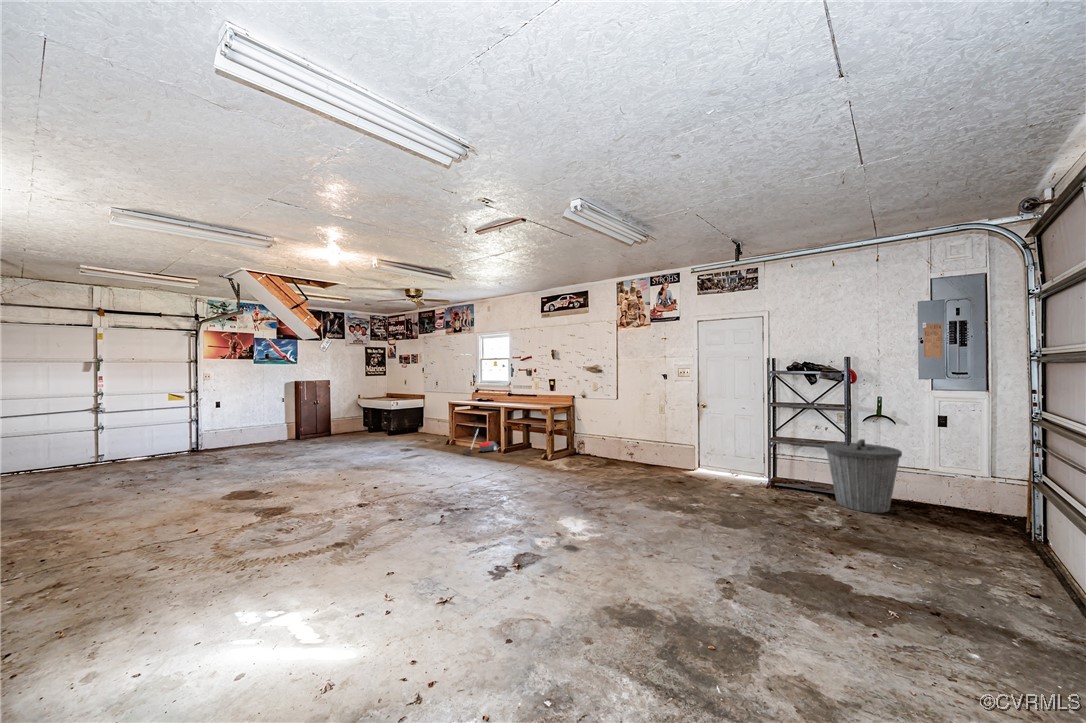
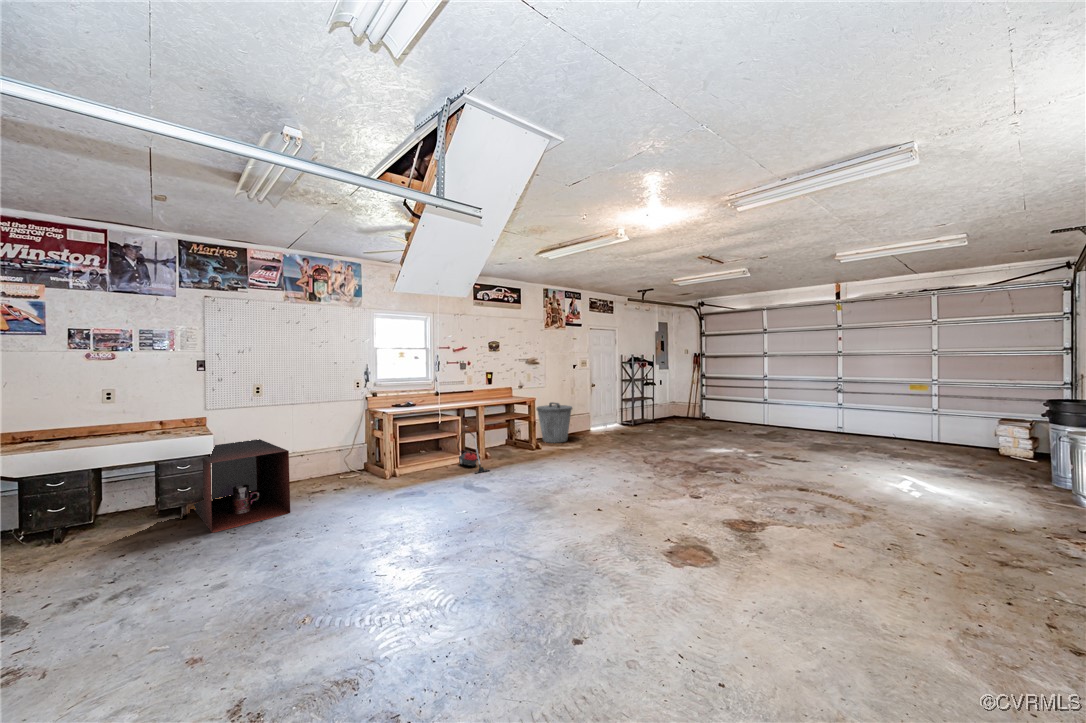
storage cabinet: none [383,405,440,441] -> present [194,439,290,533]
trash can: present [824,439,902,513] -> present [536,402,572,443]

